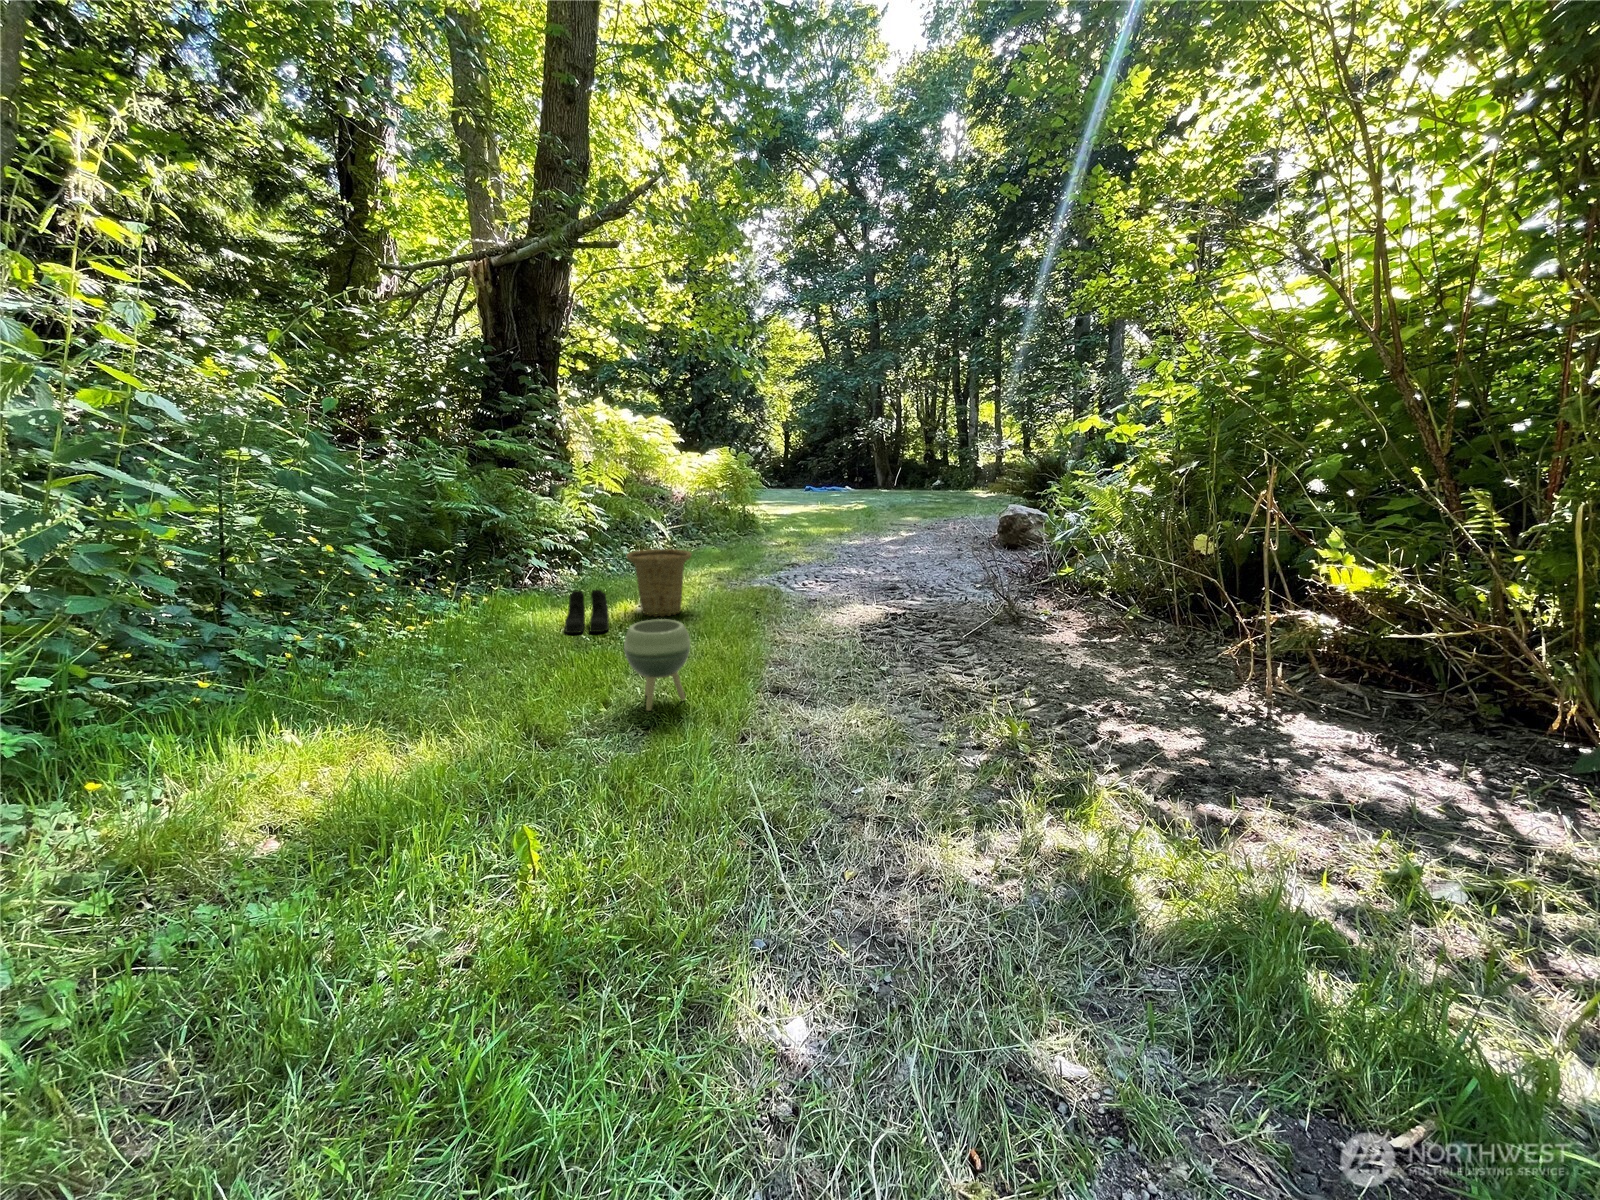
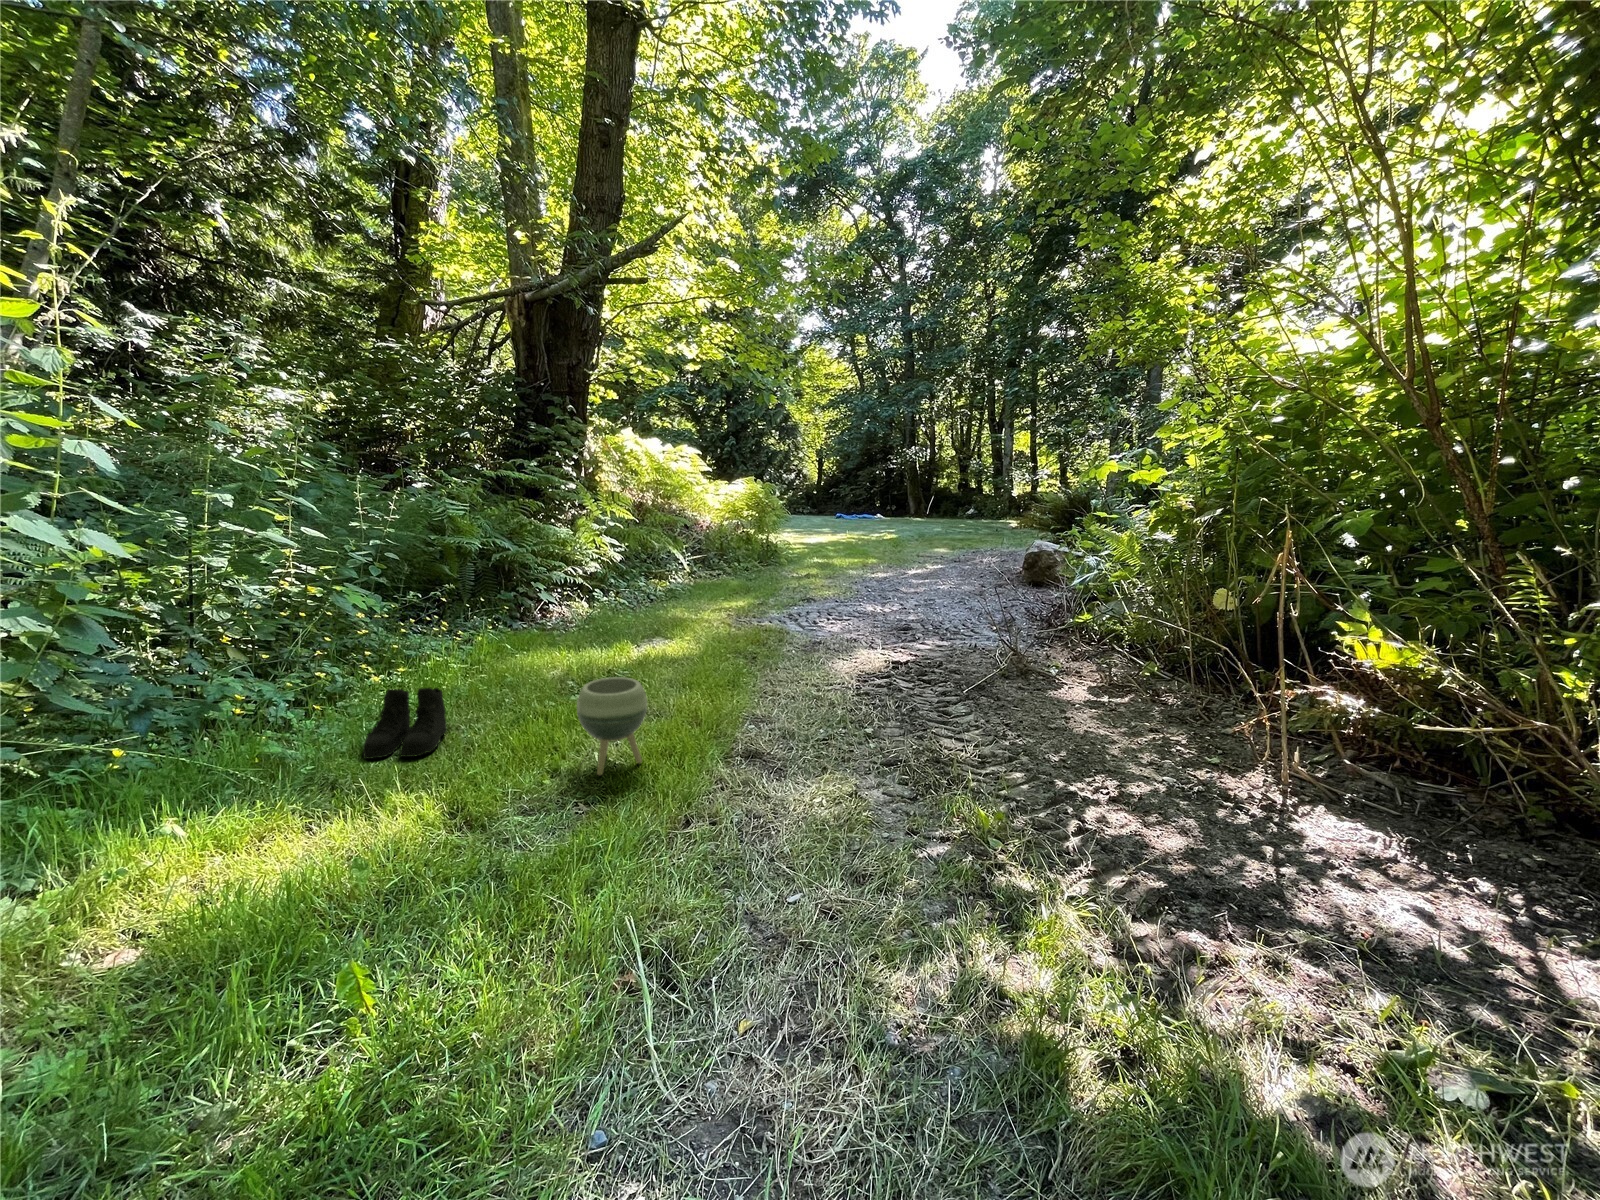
basket: present [626,549,692,617] -> none [612,592,680,662]
boots: present [565,590,609,633] -> present [363,688,447,759]

